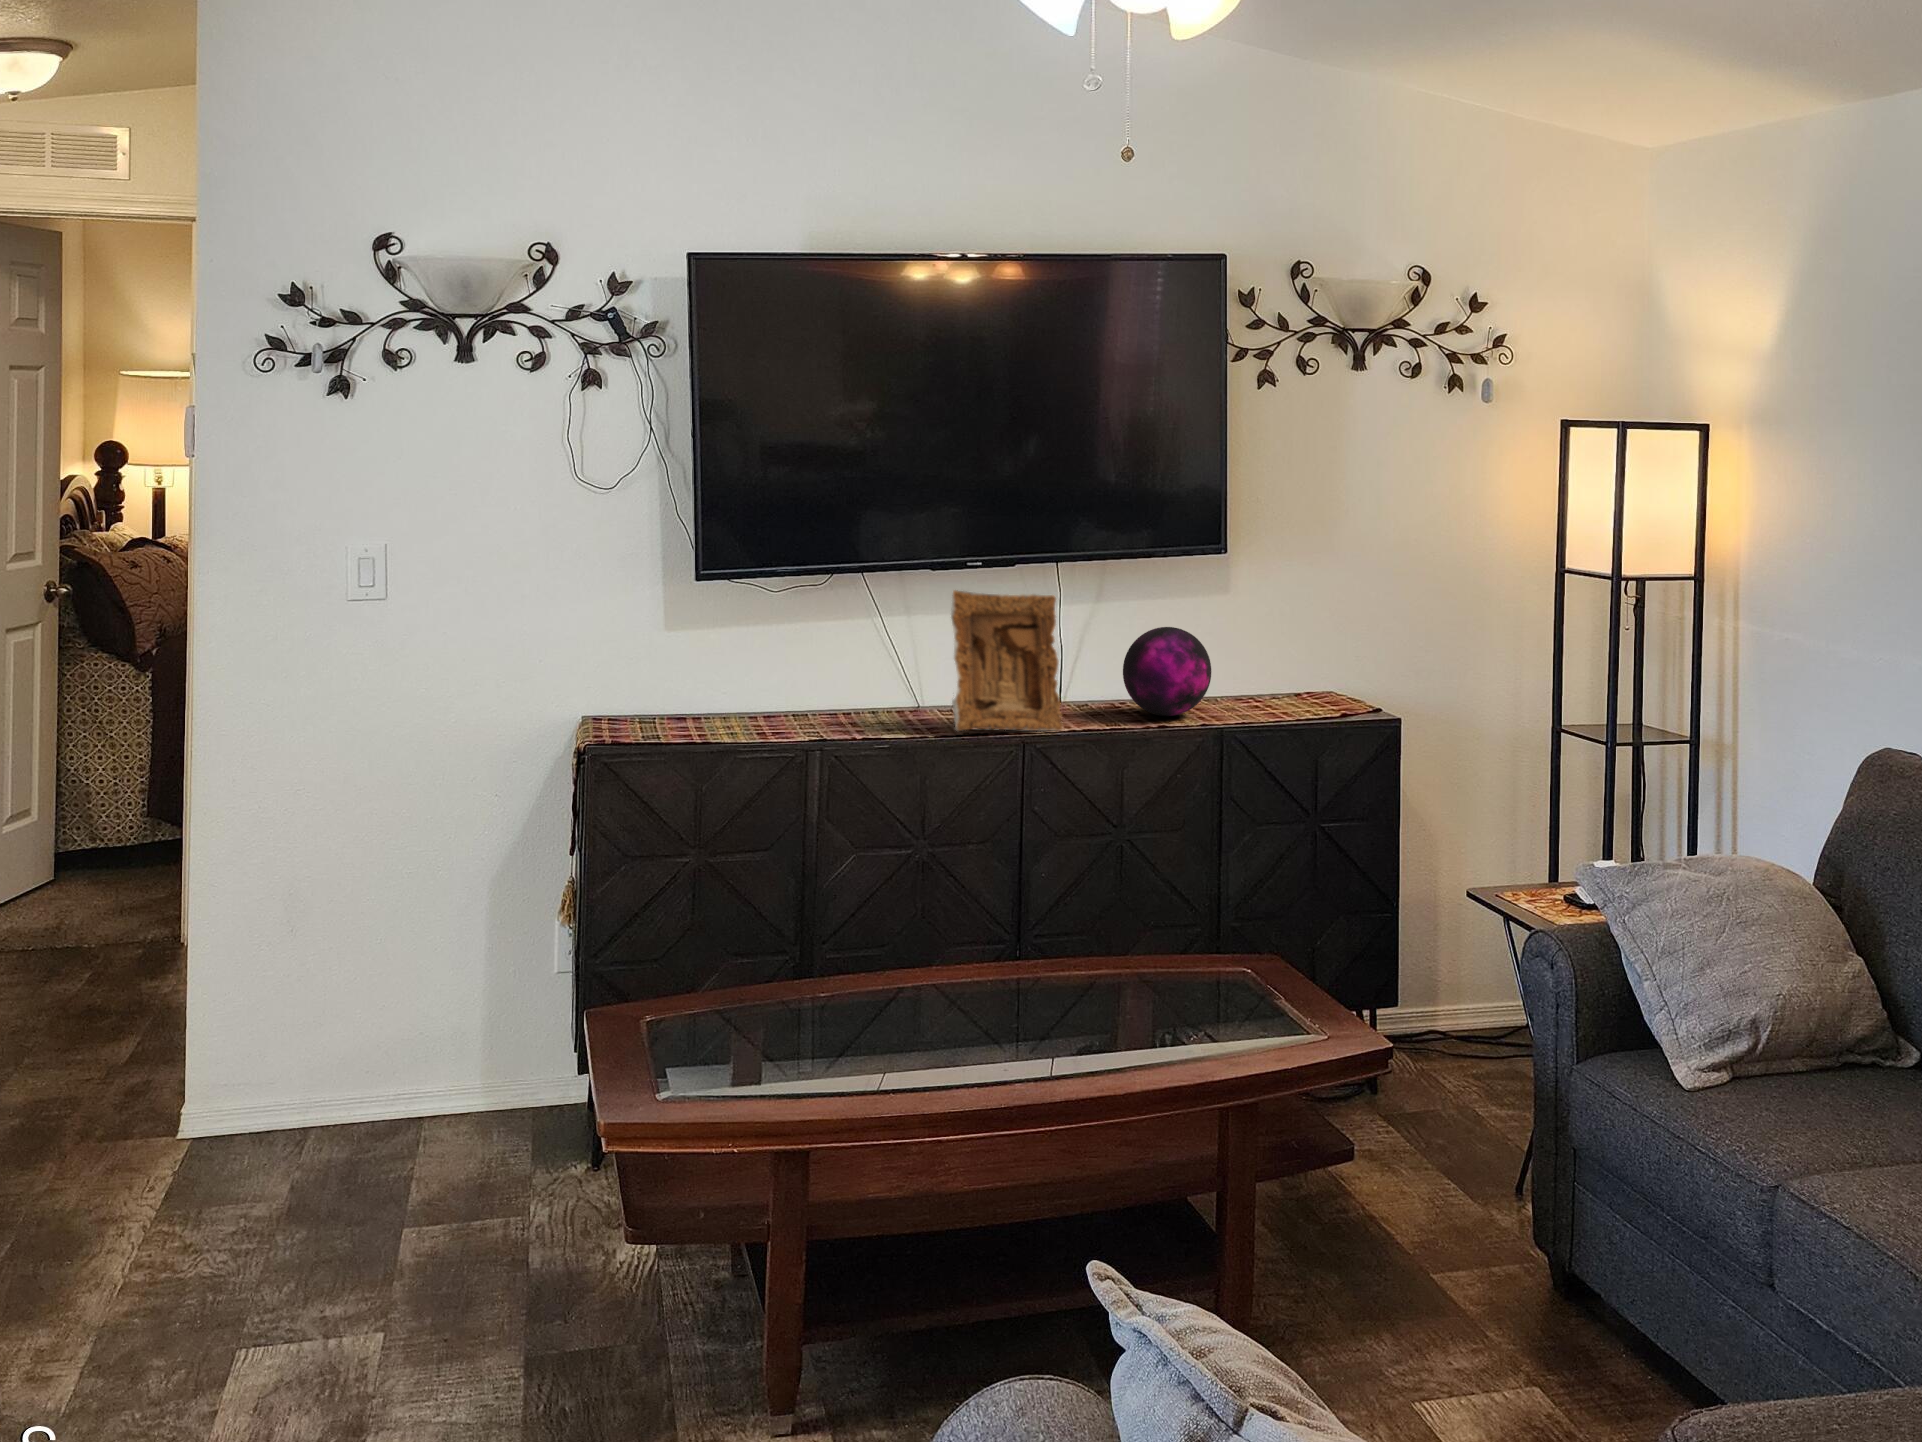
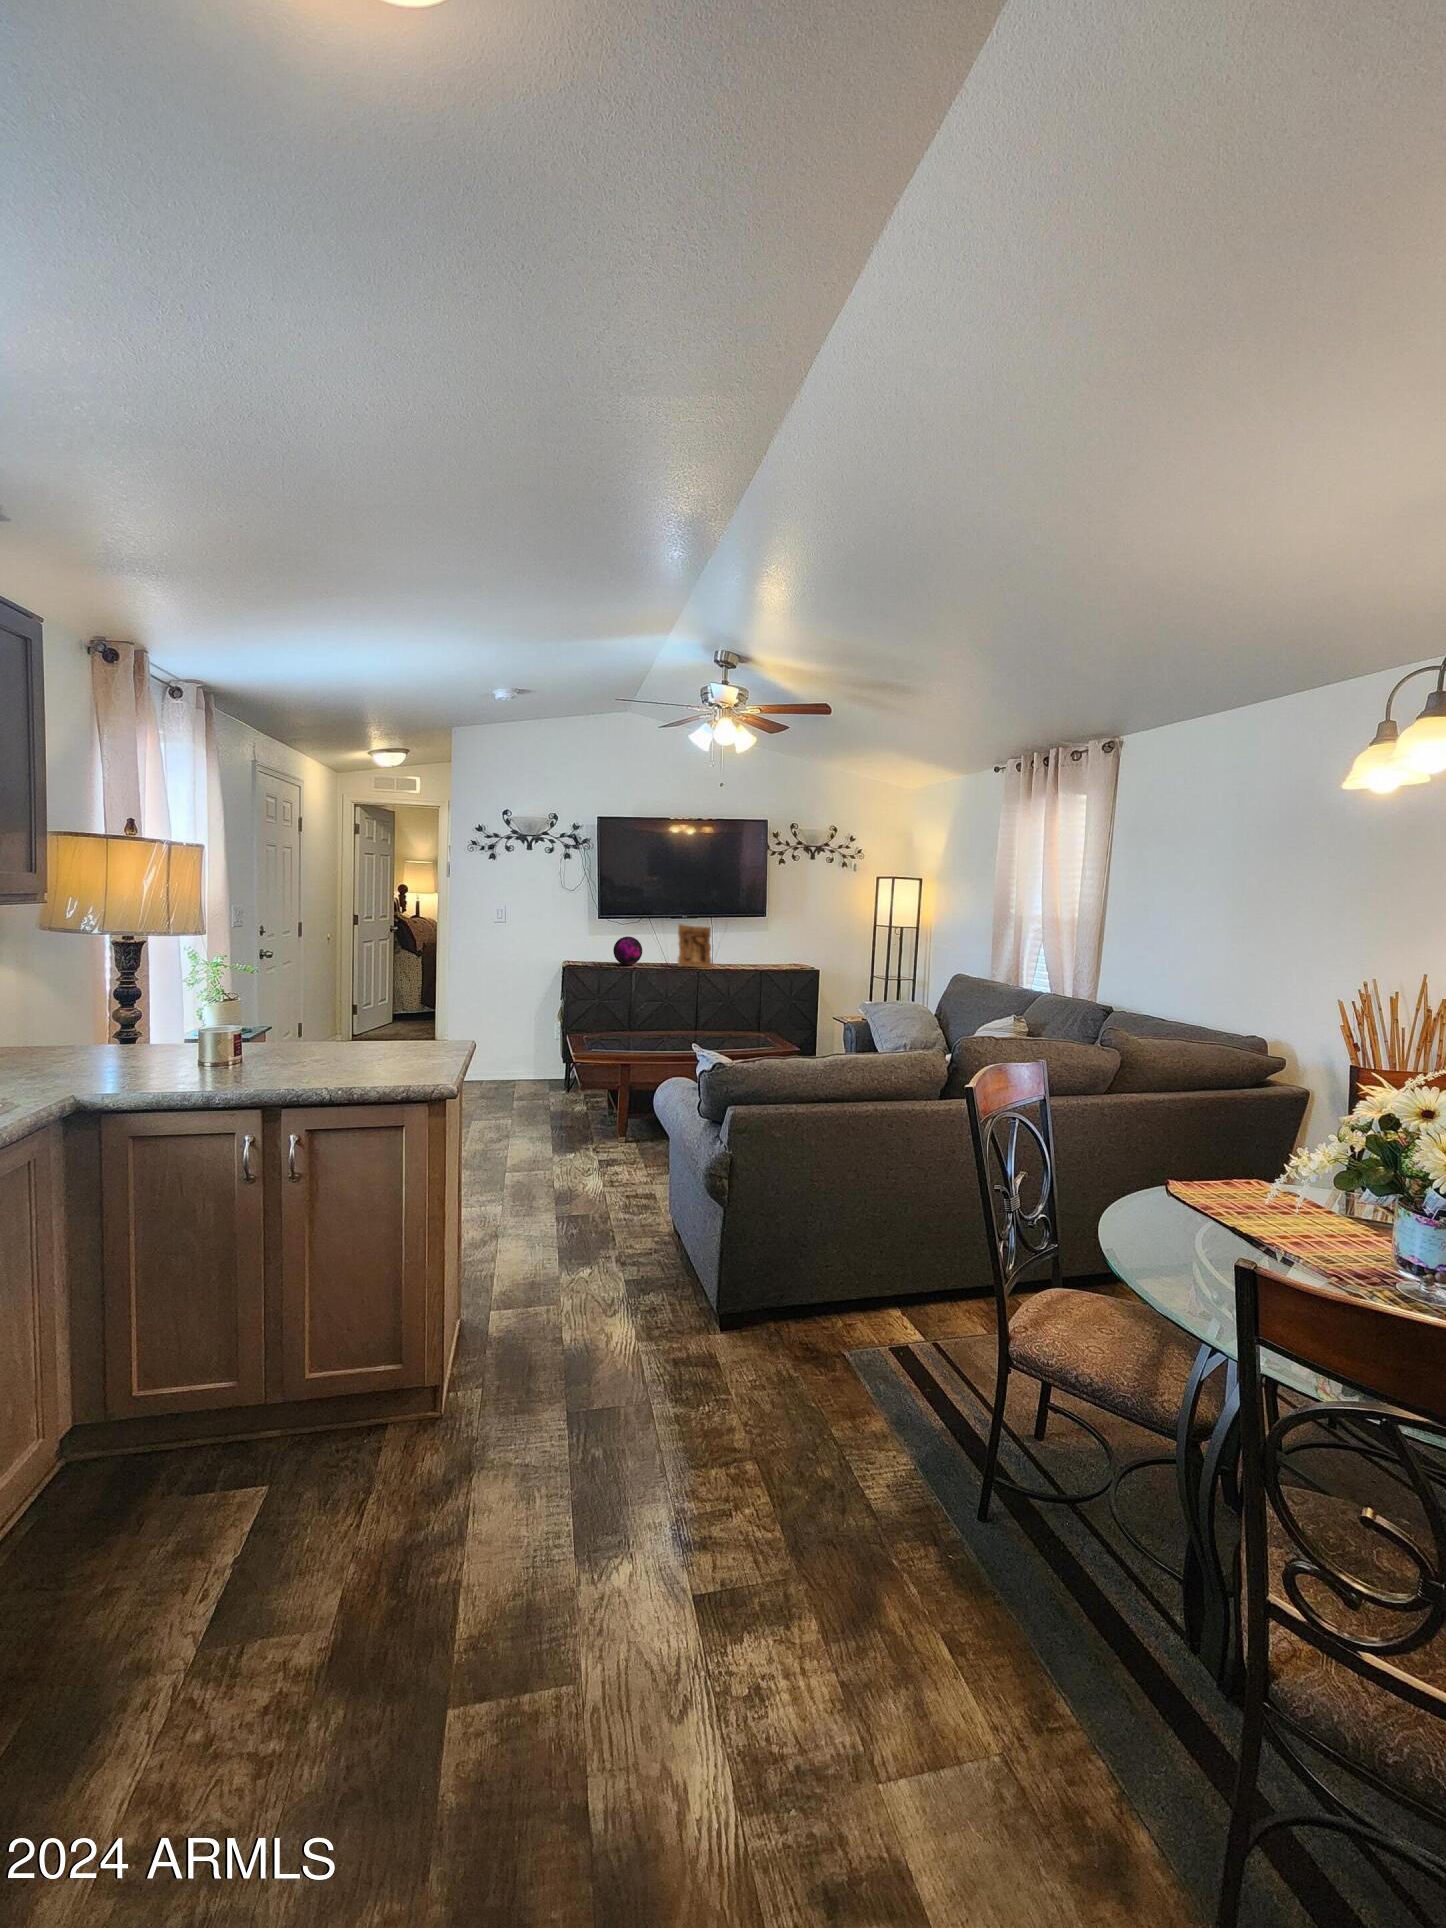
decorative orb: present [1123,627,1211,716] -> present [613,937,642,965]

